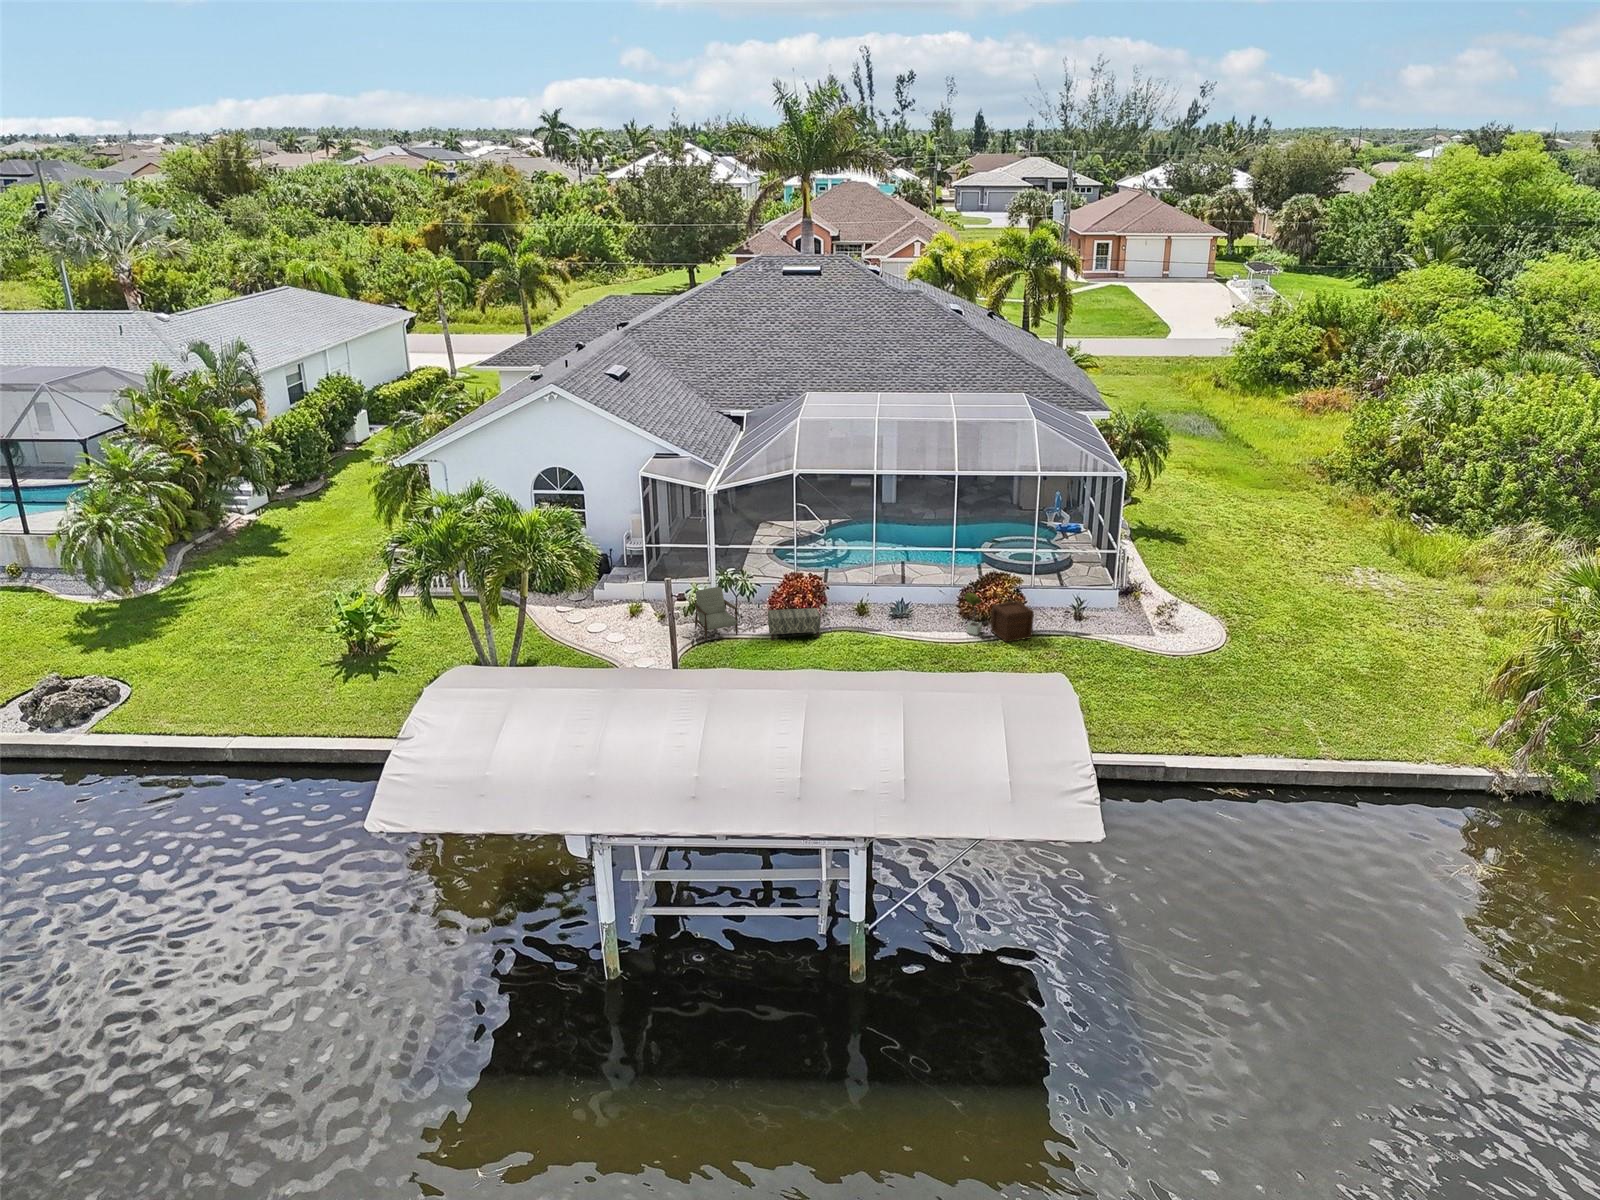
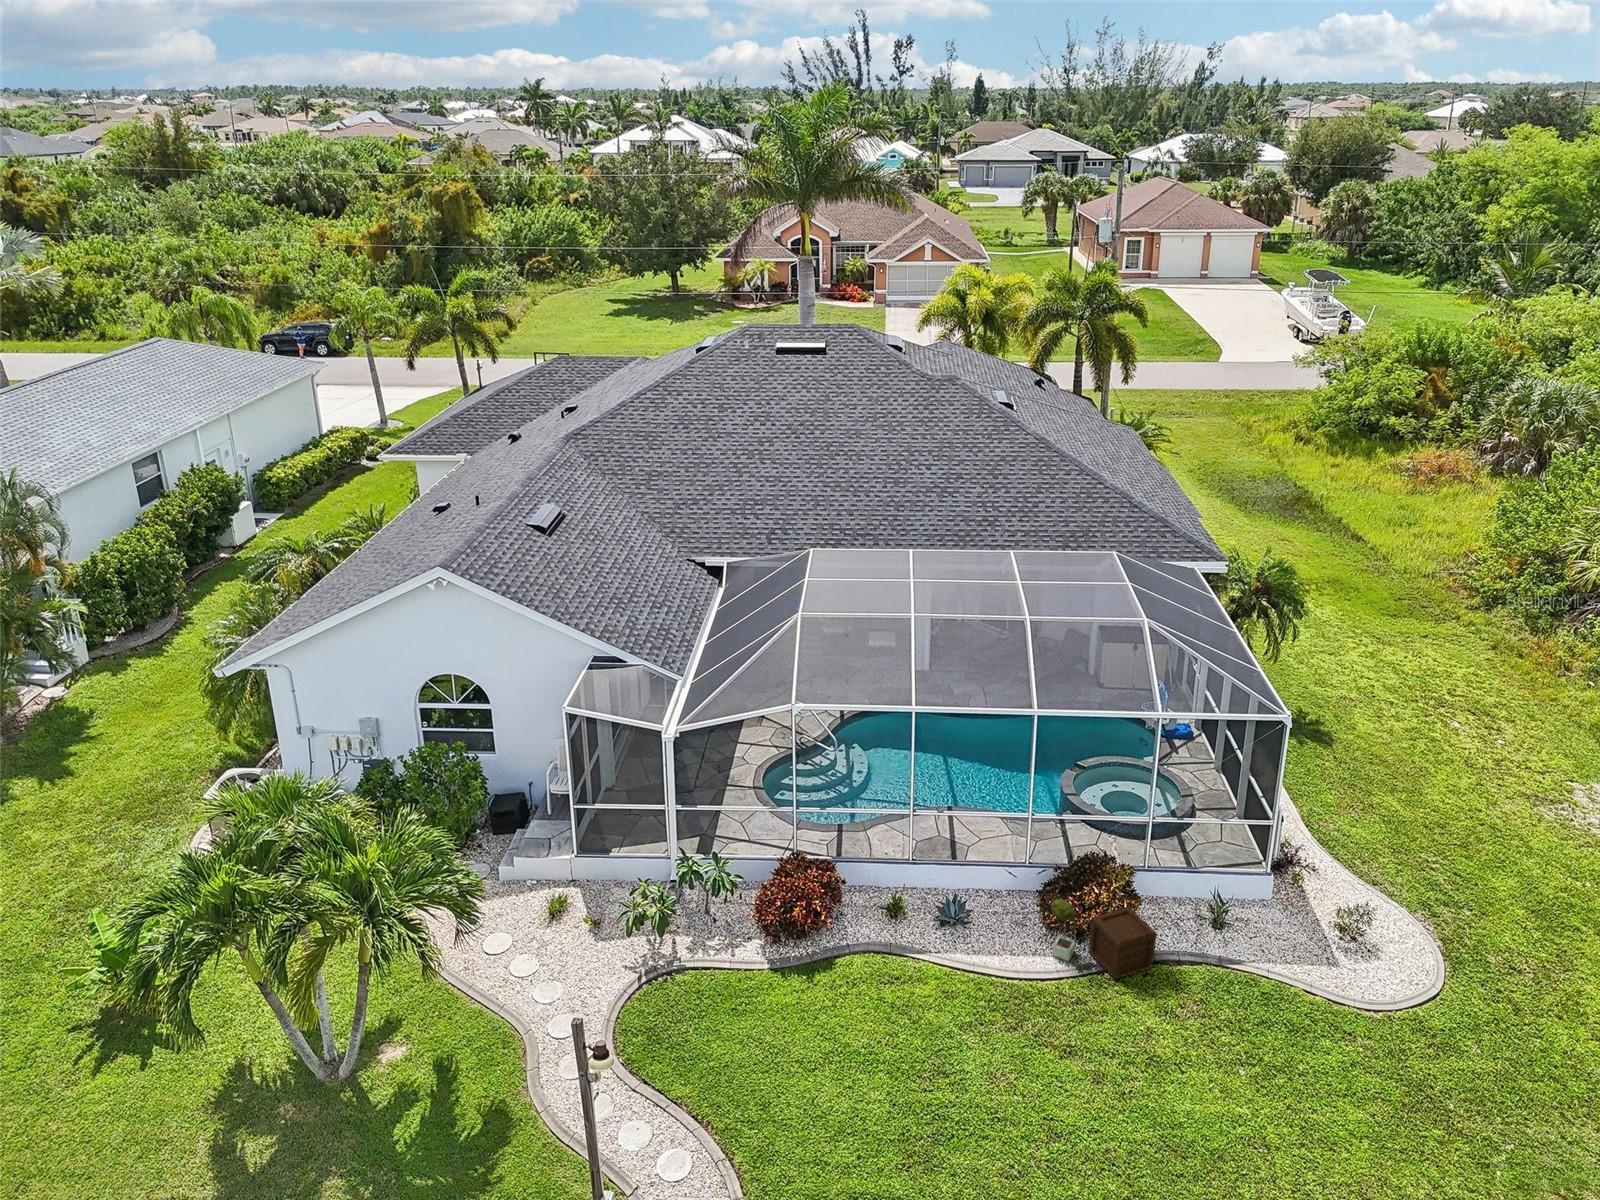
chair: present [695,587,738,641] -> none [645,887,710,979]
bench: present [768,608,820,641] -> none [755,920,834,977]

